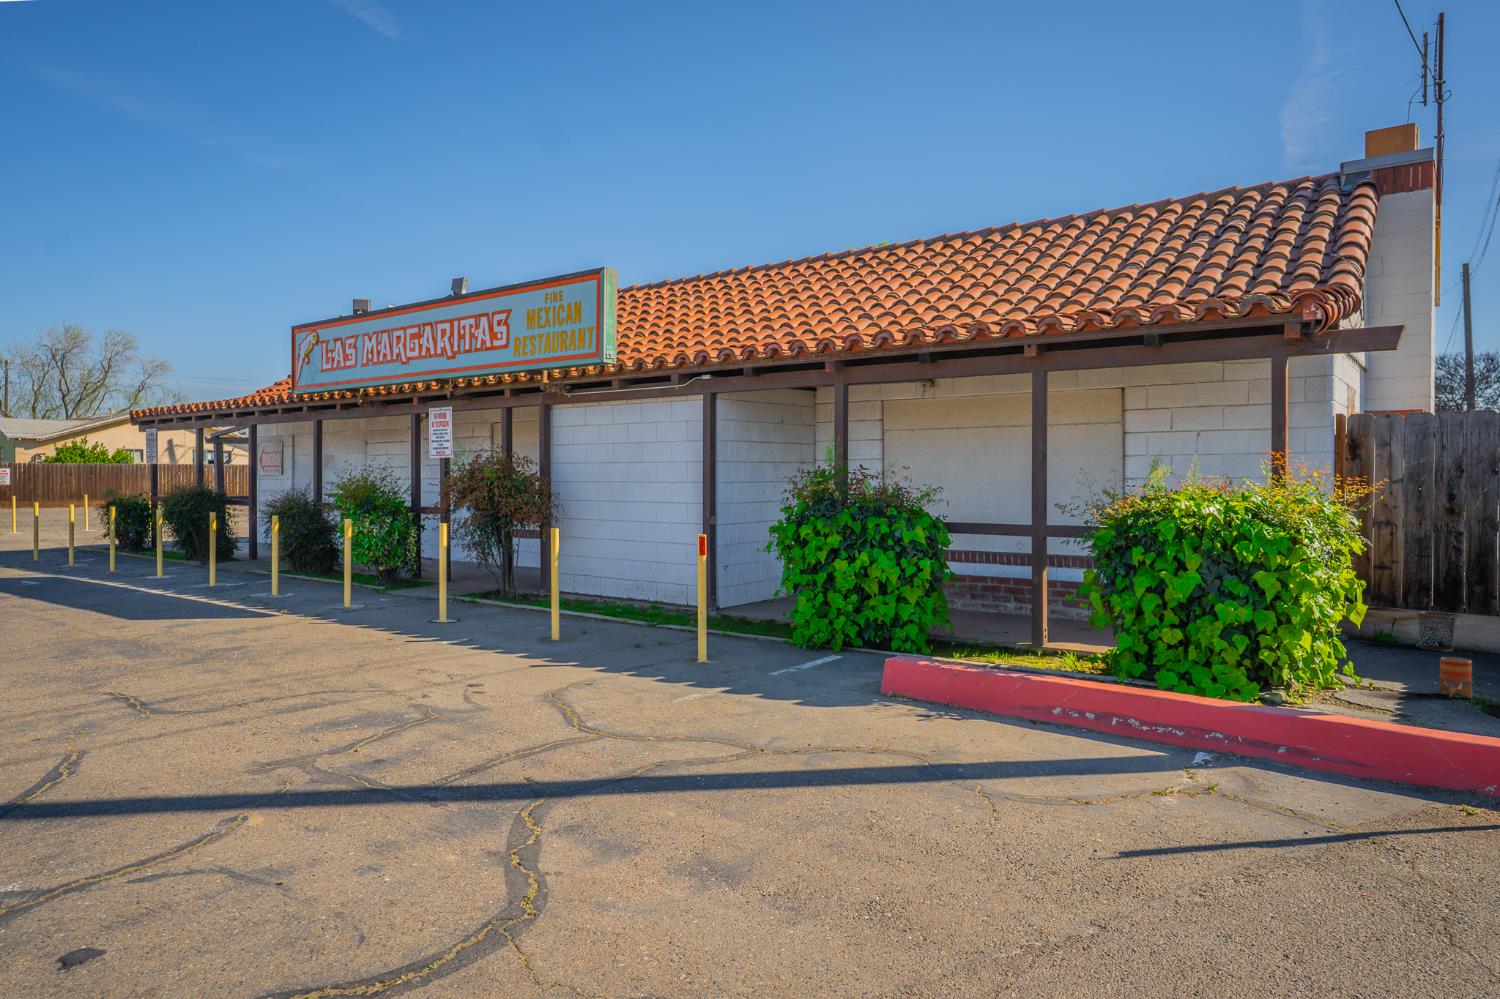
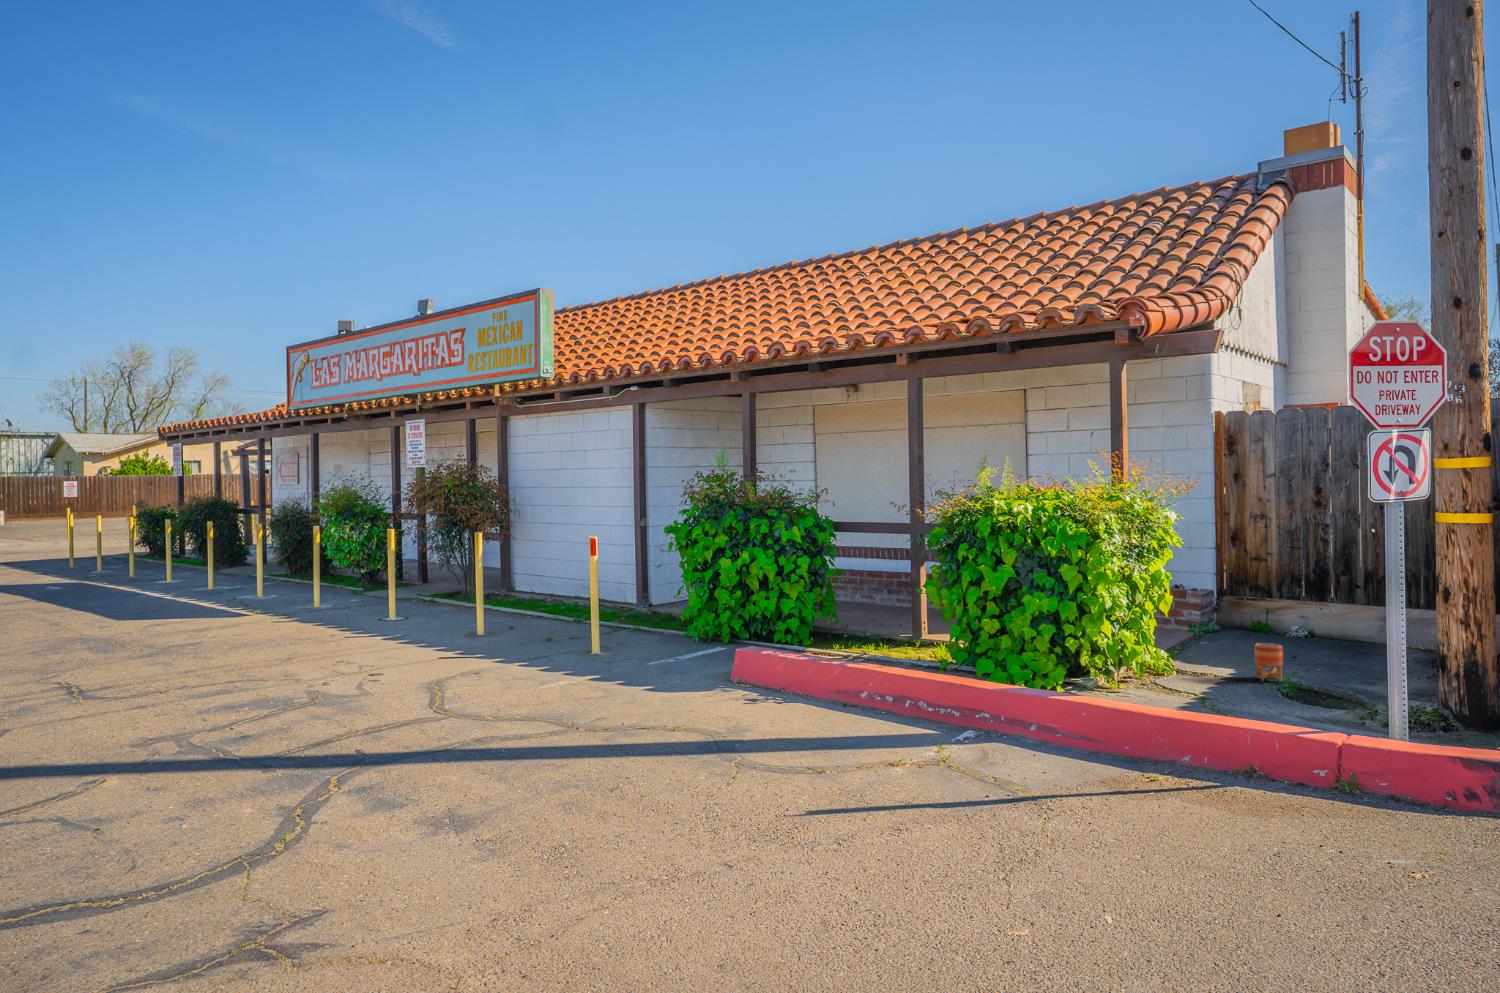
waste bin: present [1418,612,1456,652] -> none [1279,601,1315,639]

